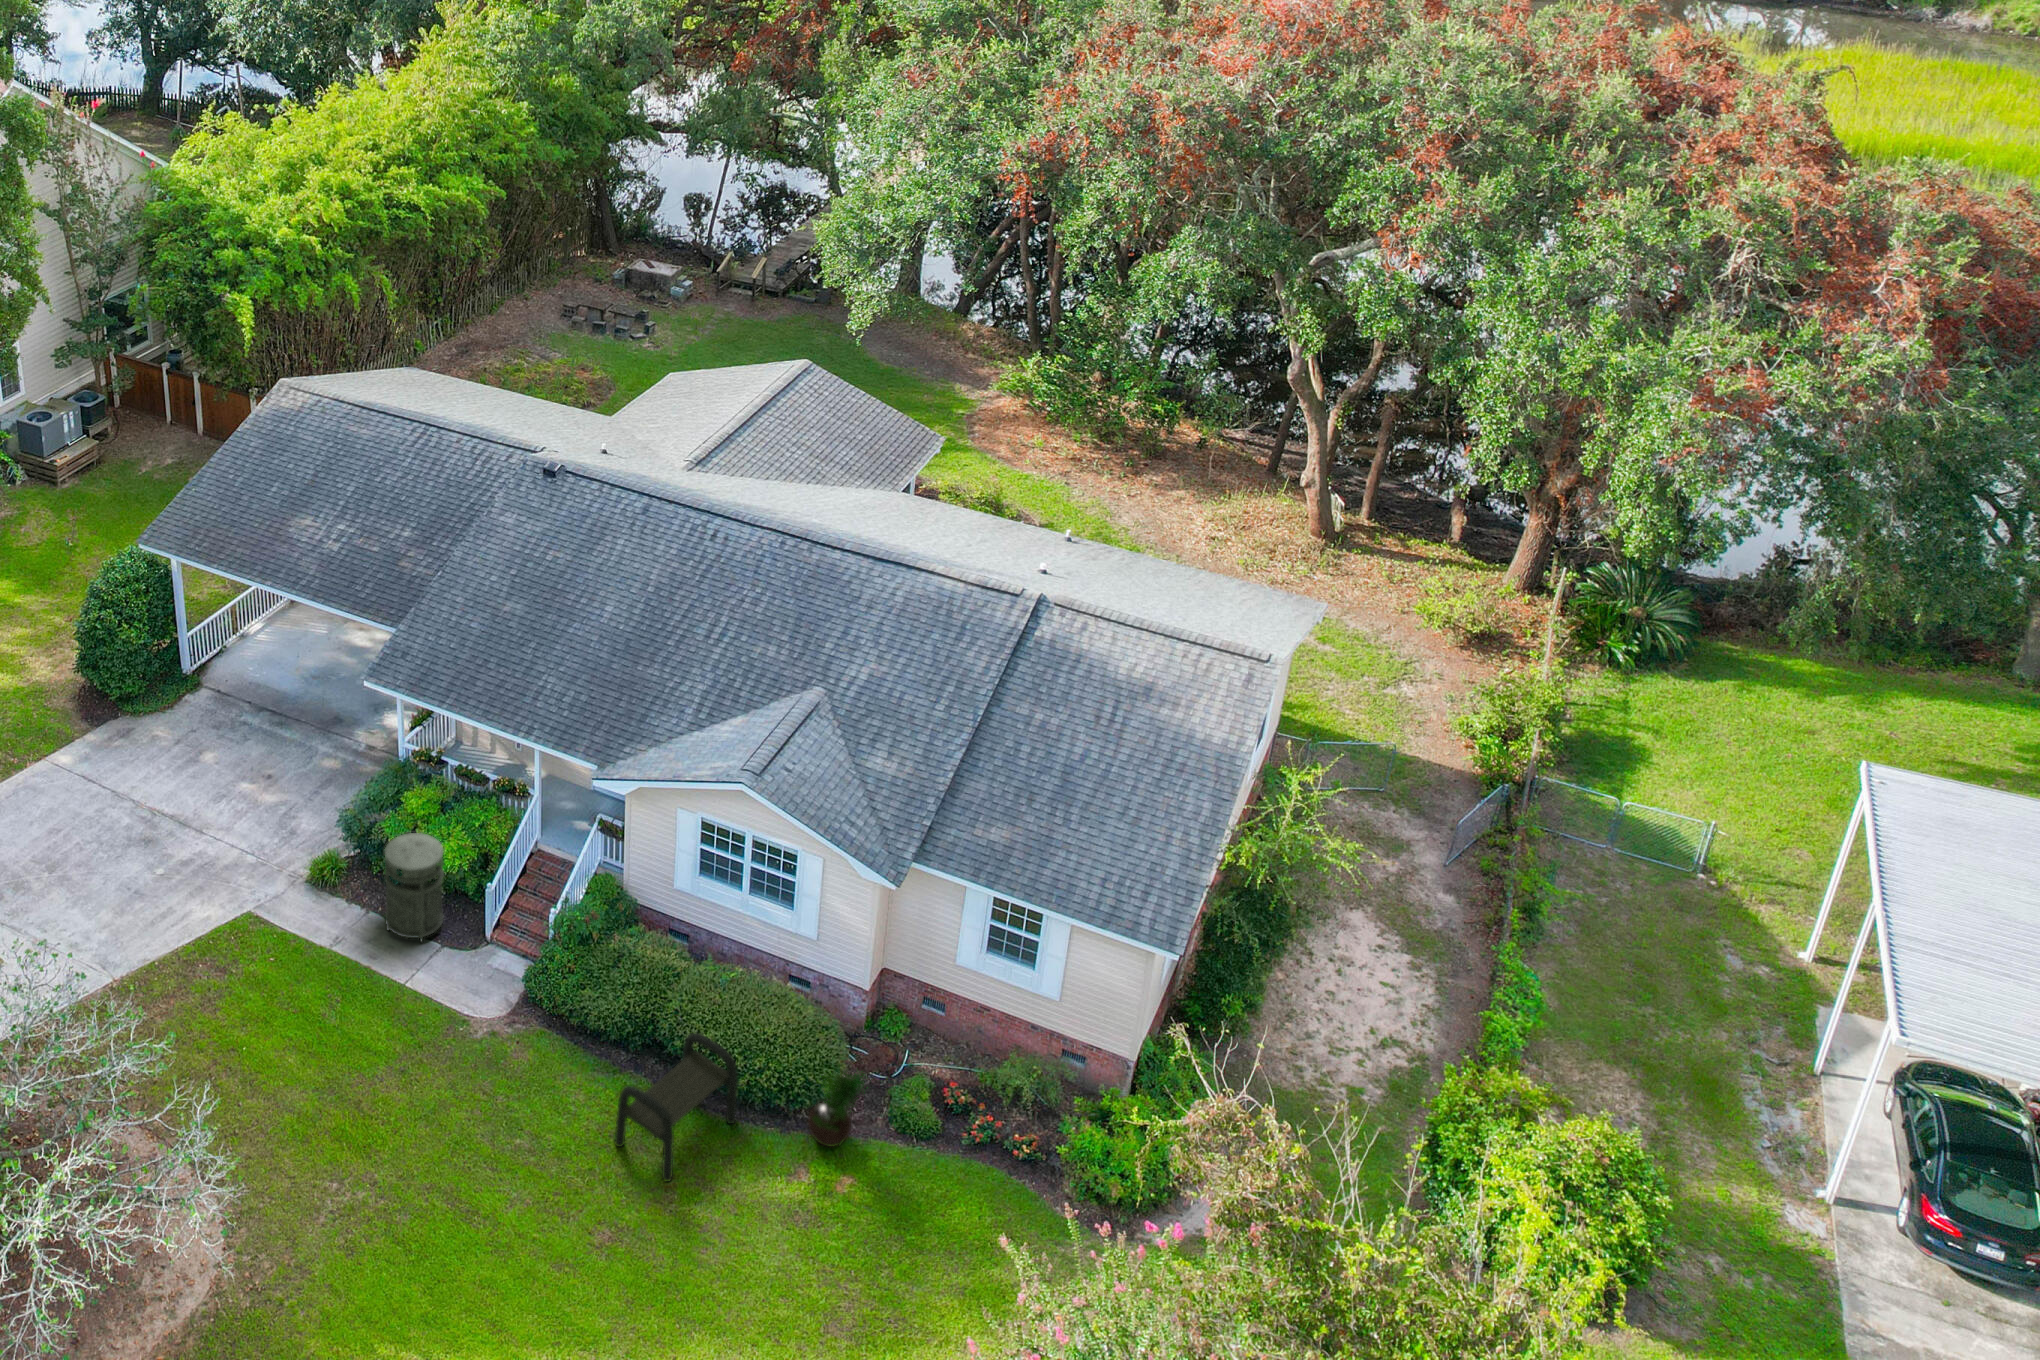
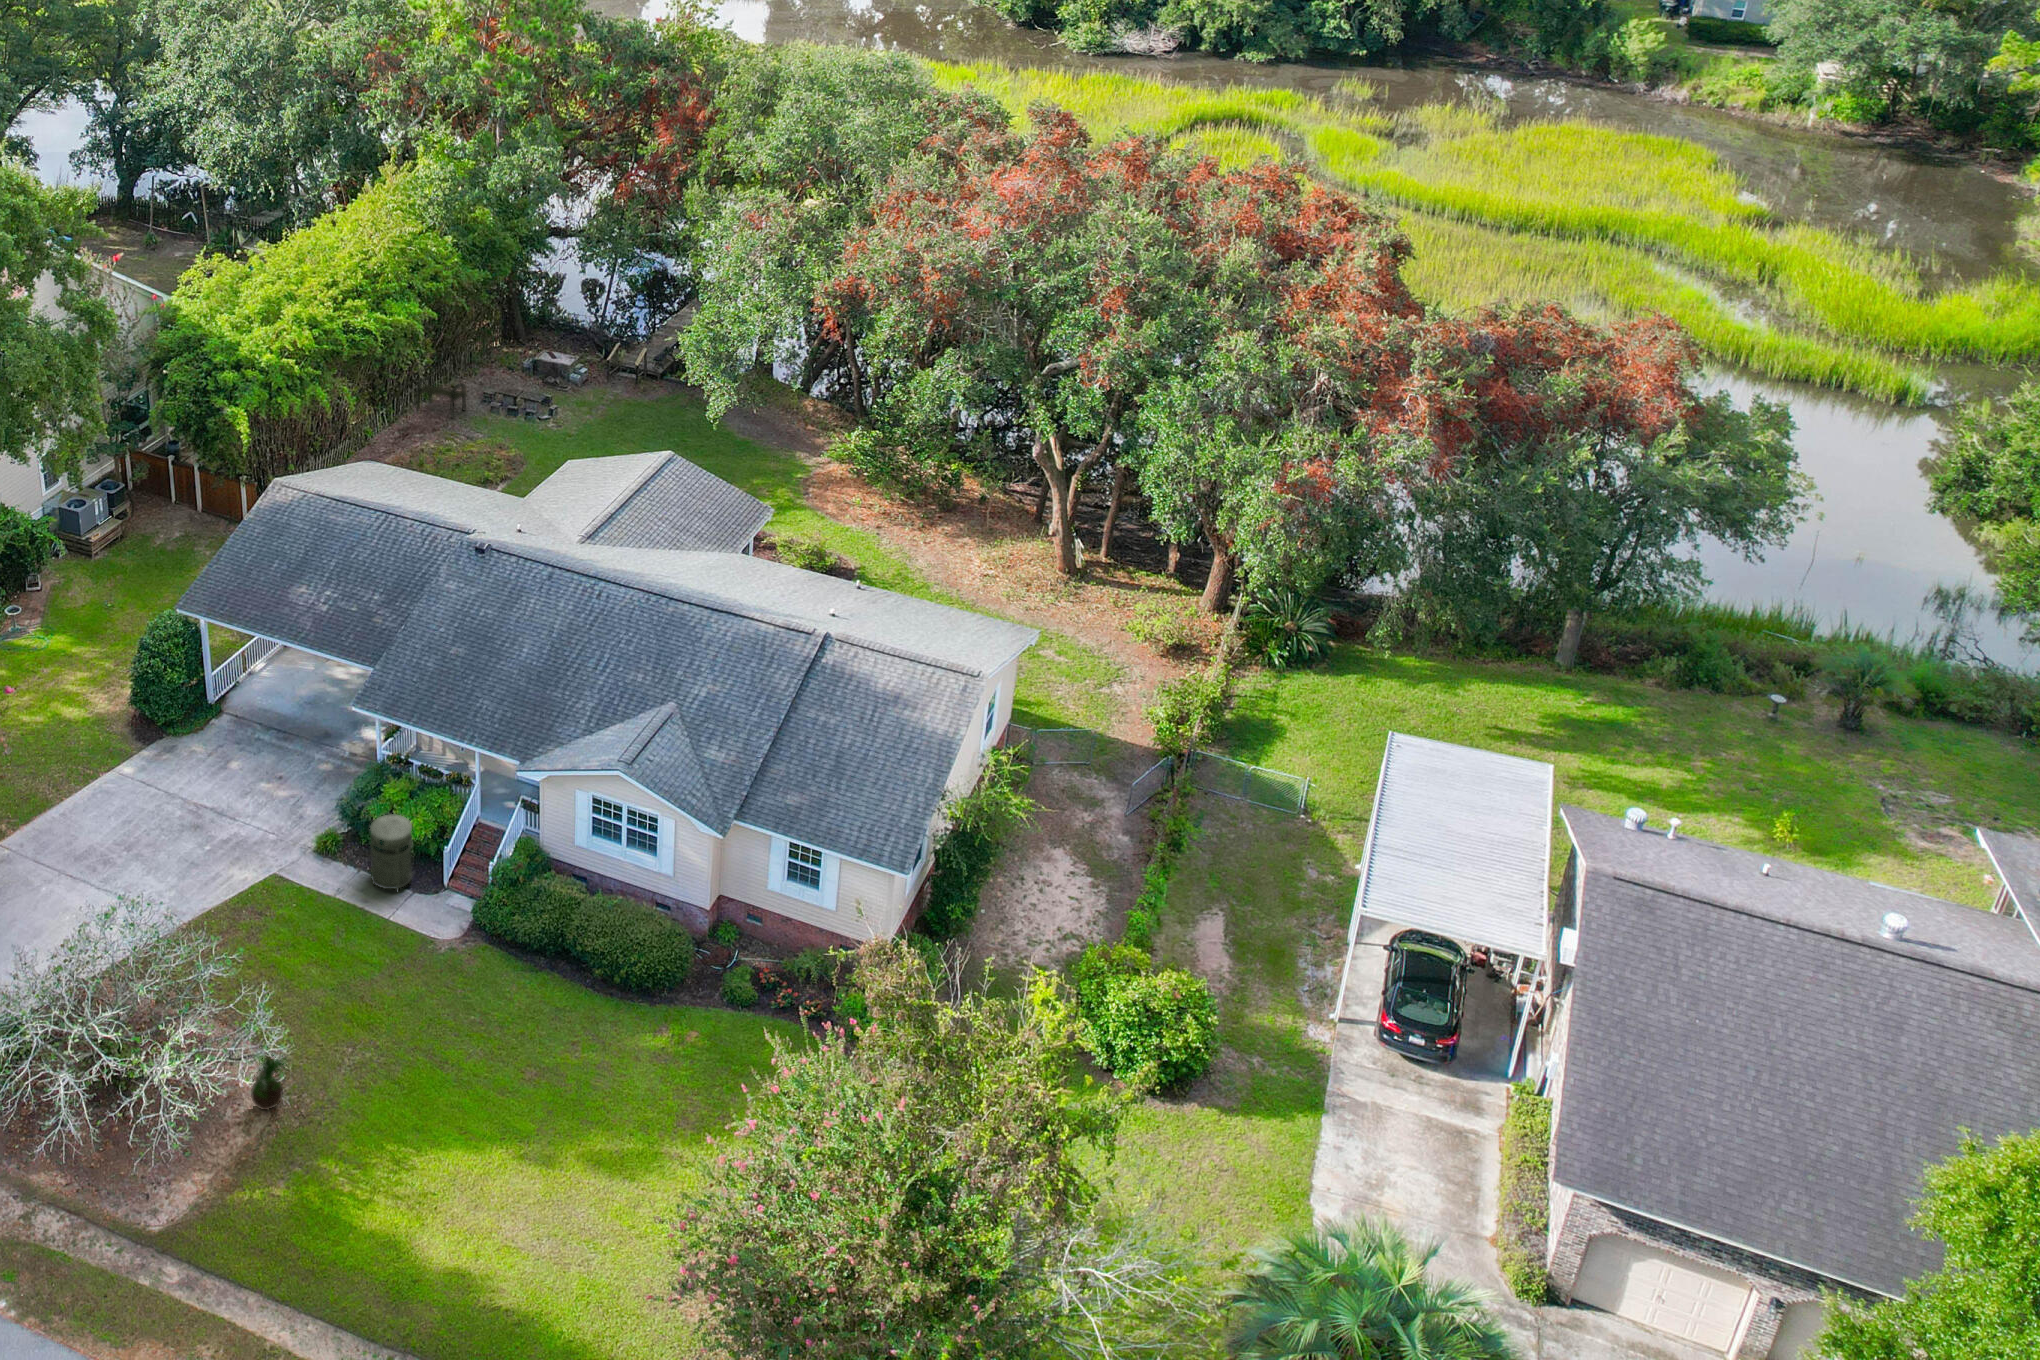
bench: present [615,1032,738,1182] -> present [416,376,466,417]
potted tree: present [808,1069,868,1147] -> present [251,1053,287,1110]

